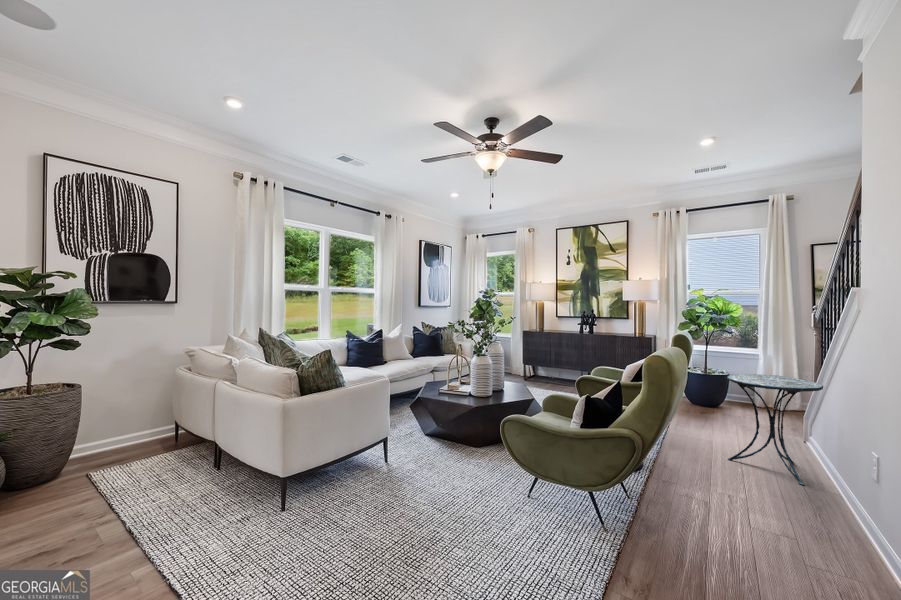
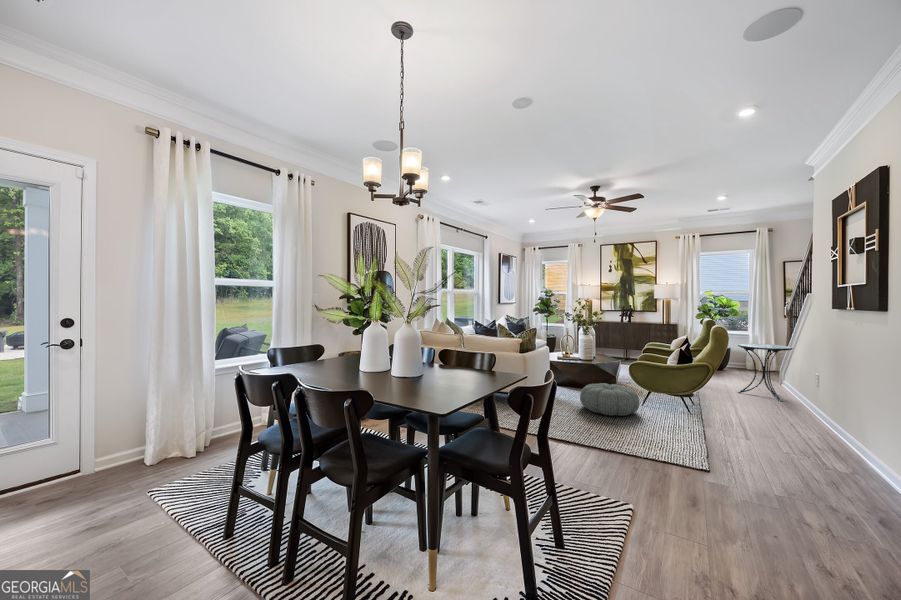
pouf: none [408,452,512,532] -> present [580,383,640,416]

